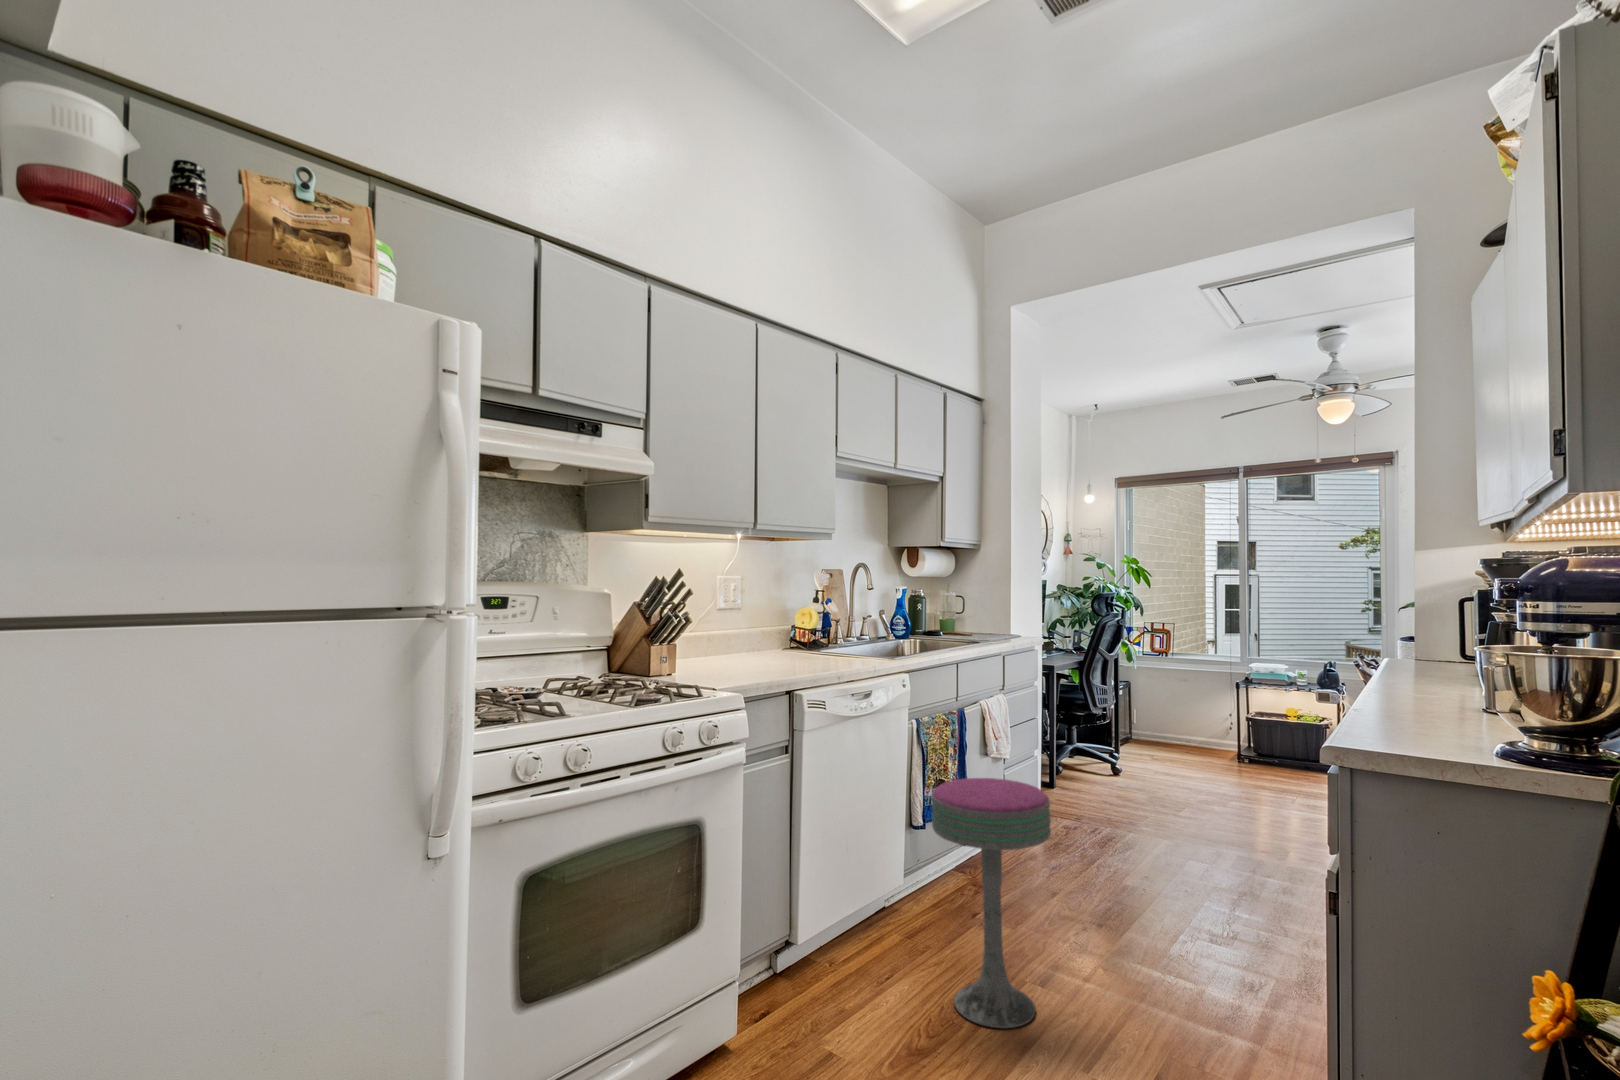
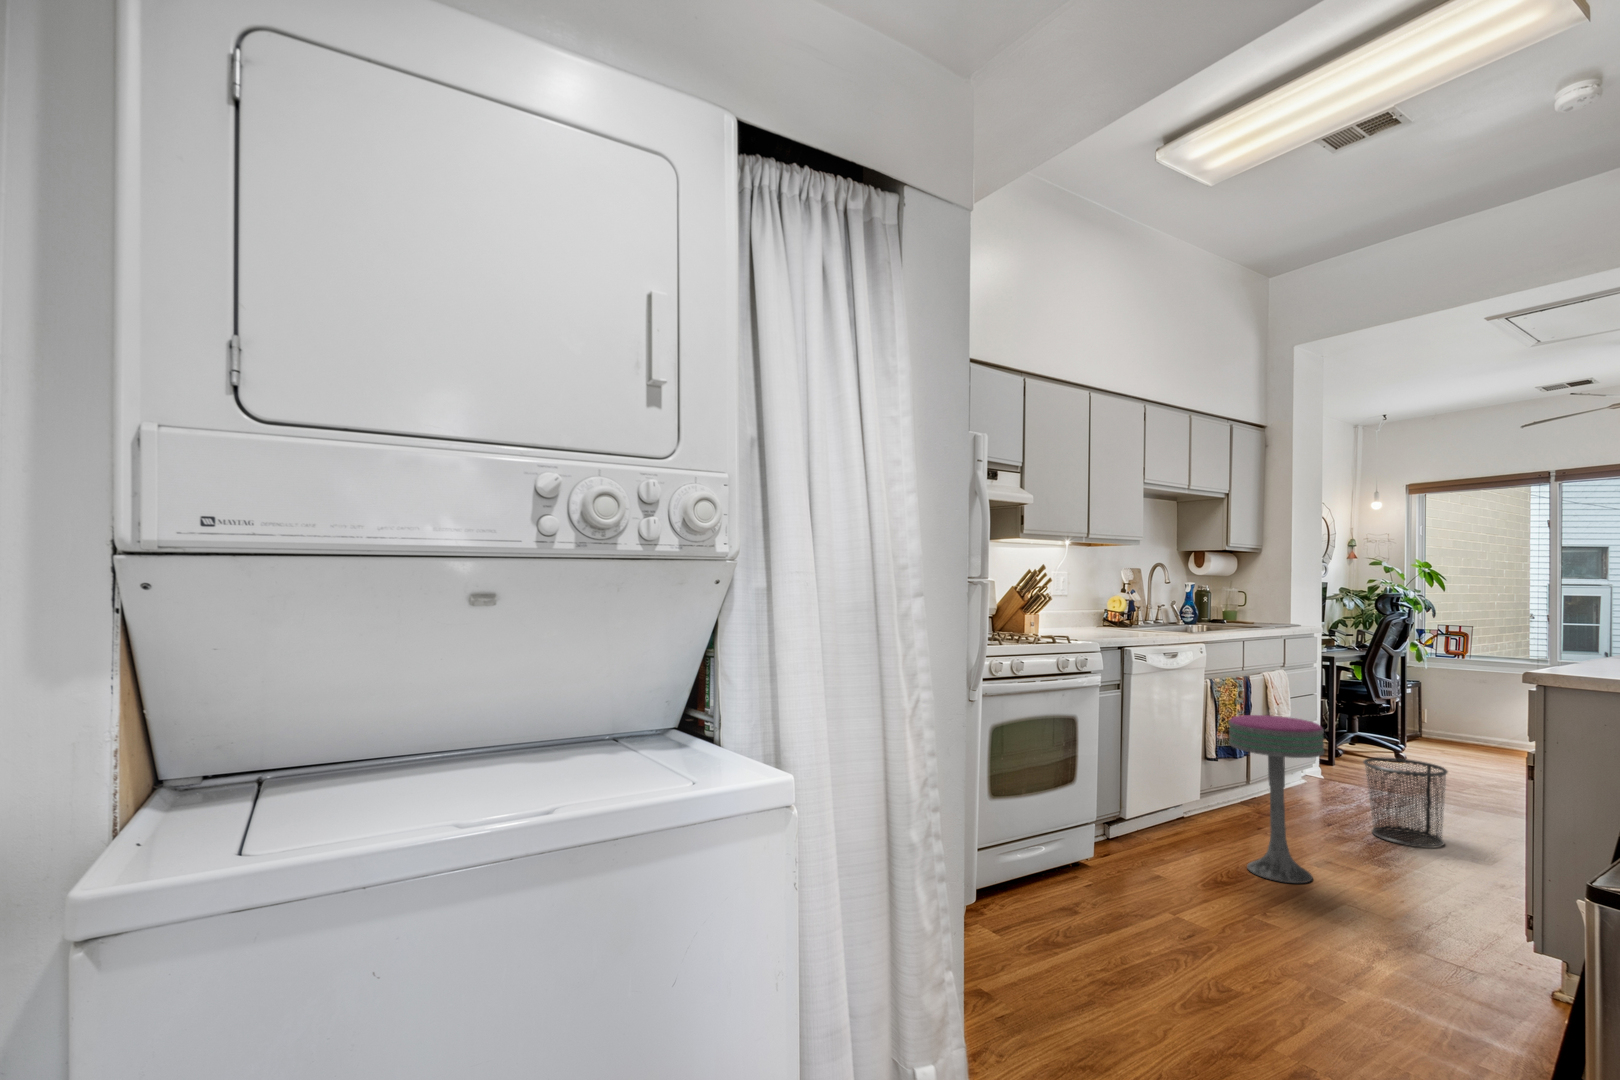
waste bin: none [1089,802,1179,919] -> present [1363,757,1448,848]

